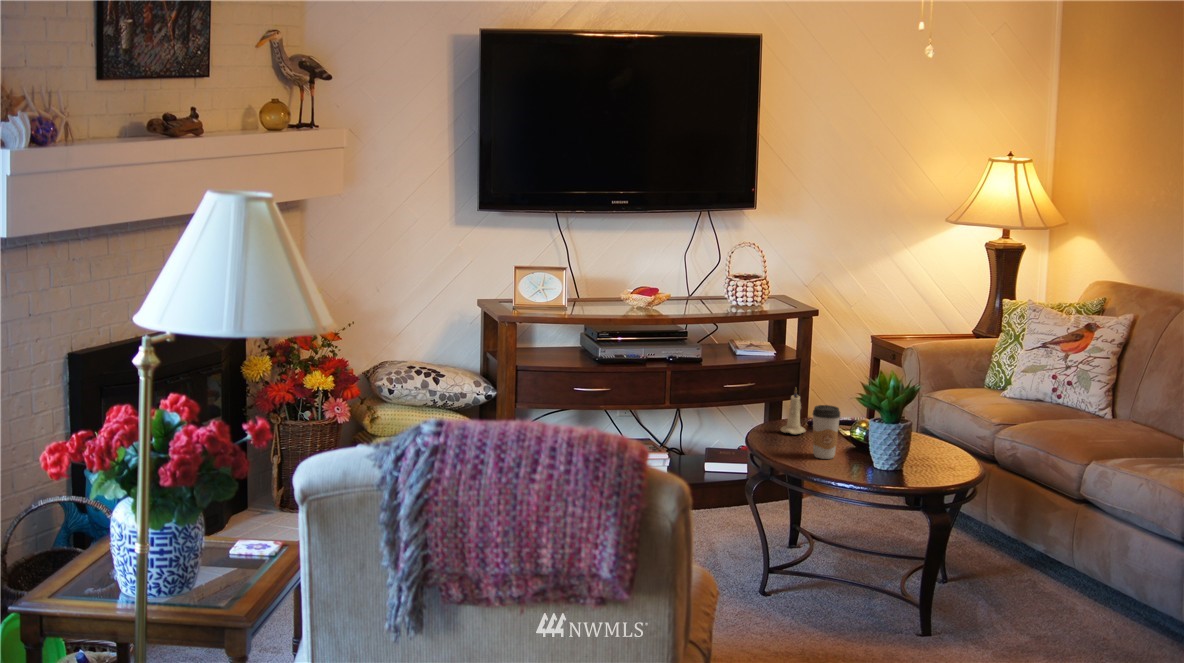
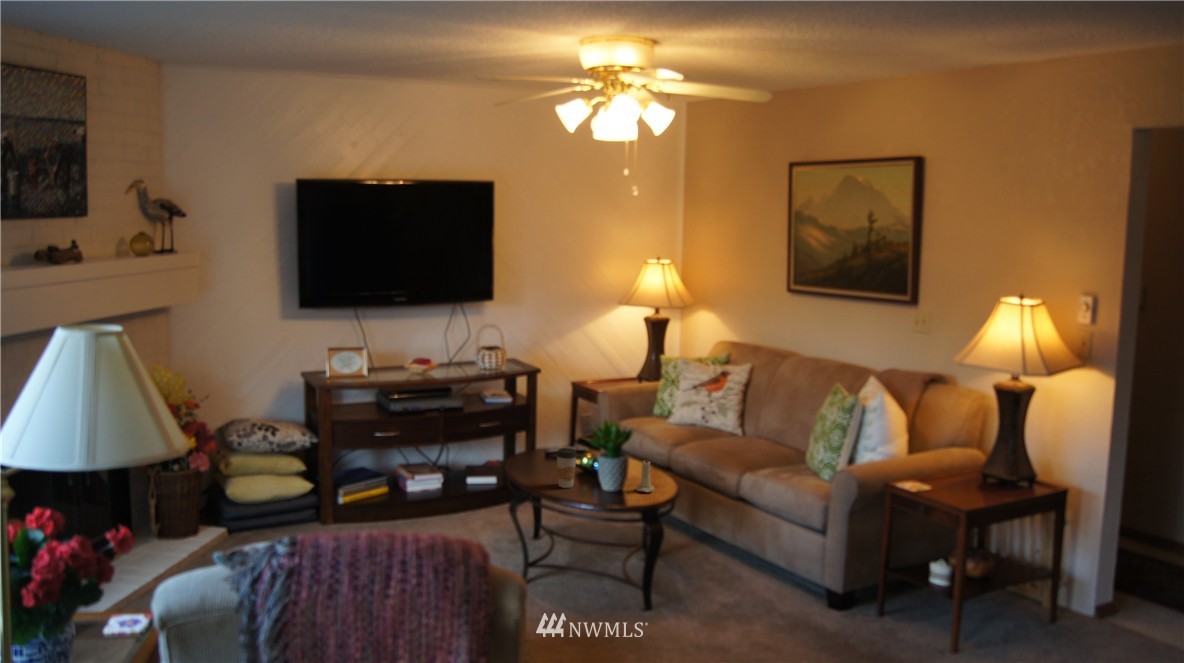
candle: present [781,389,806,434] -> present [636,456,654,492]

